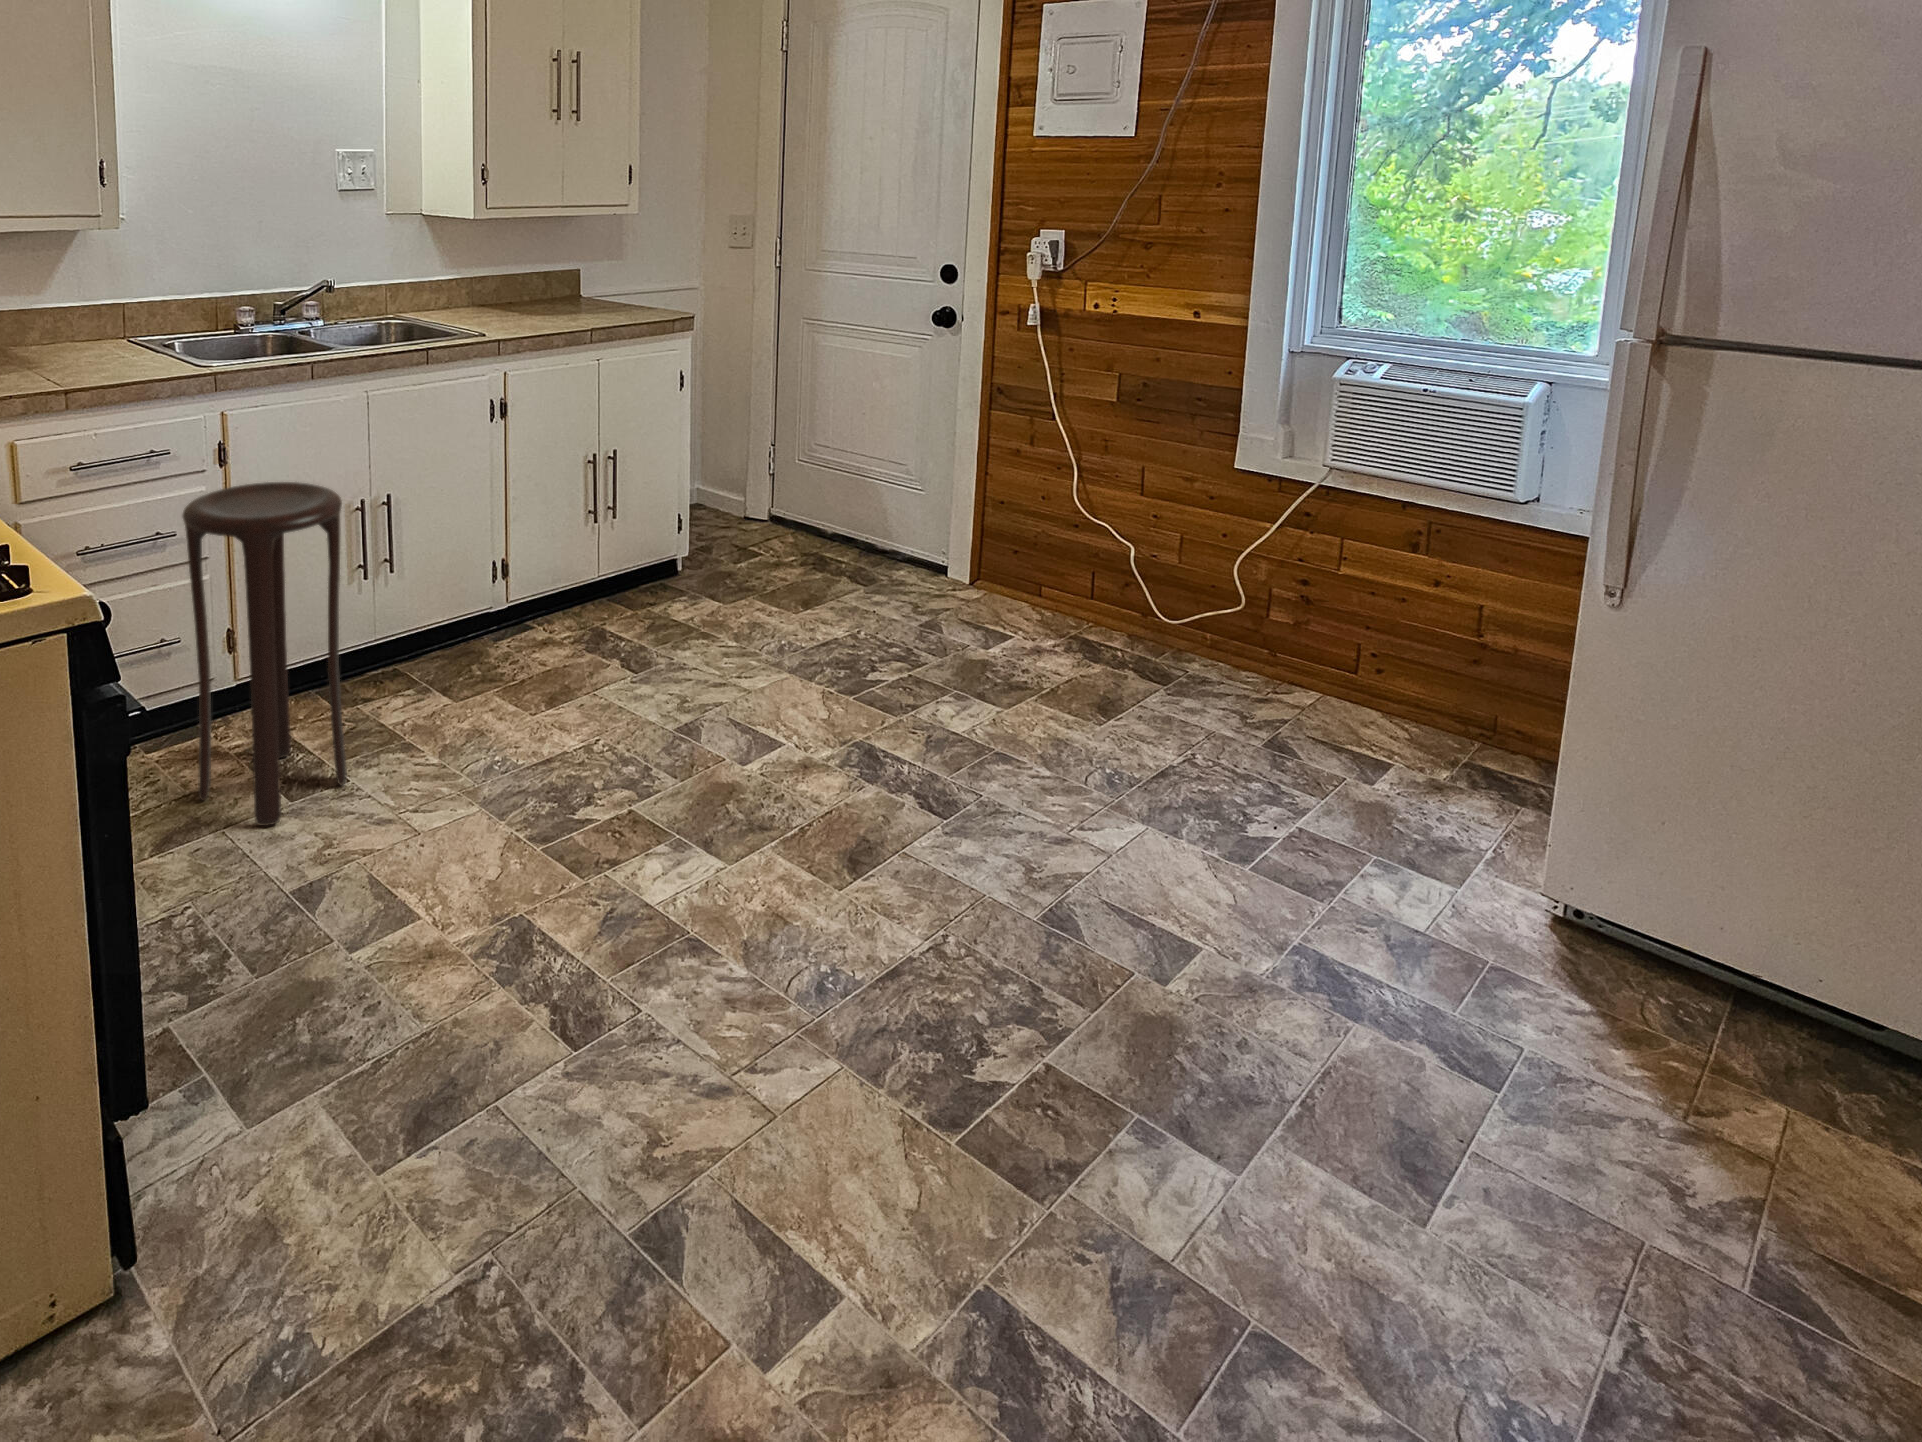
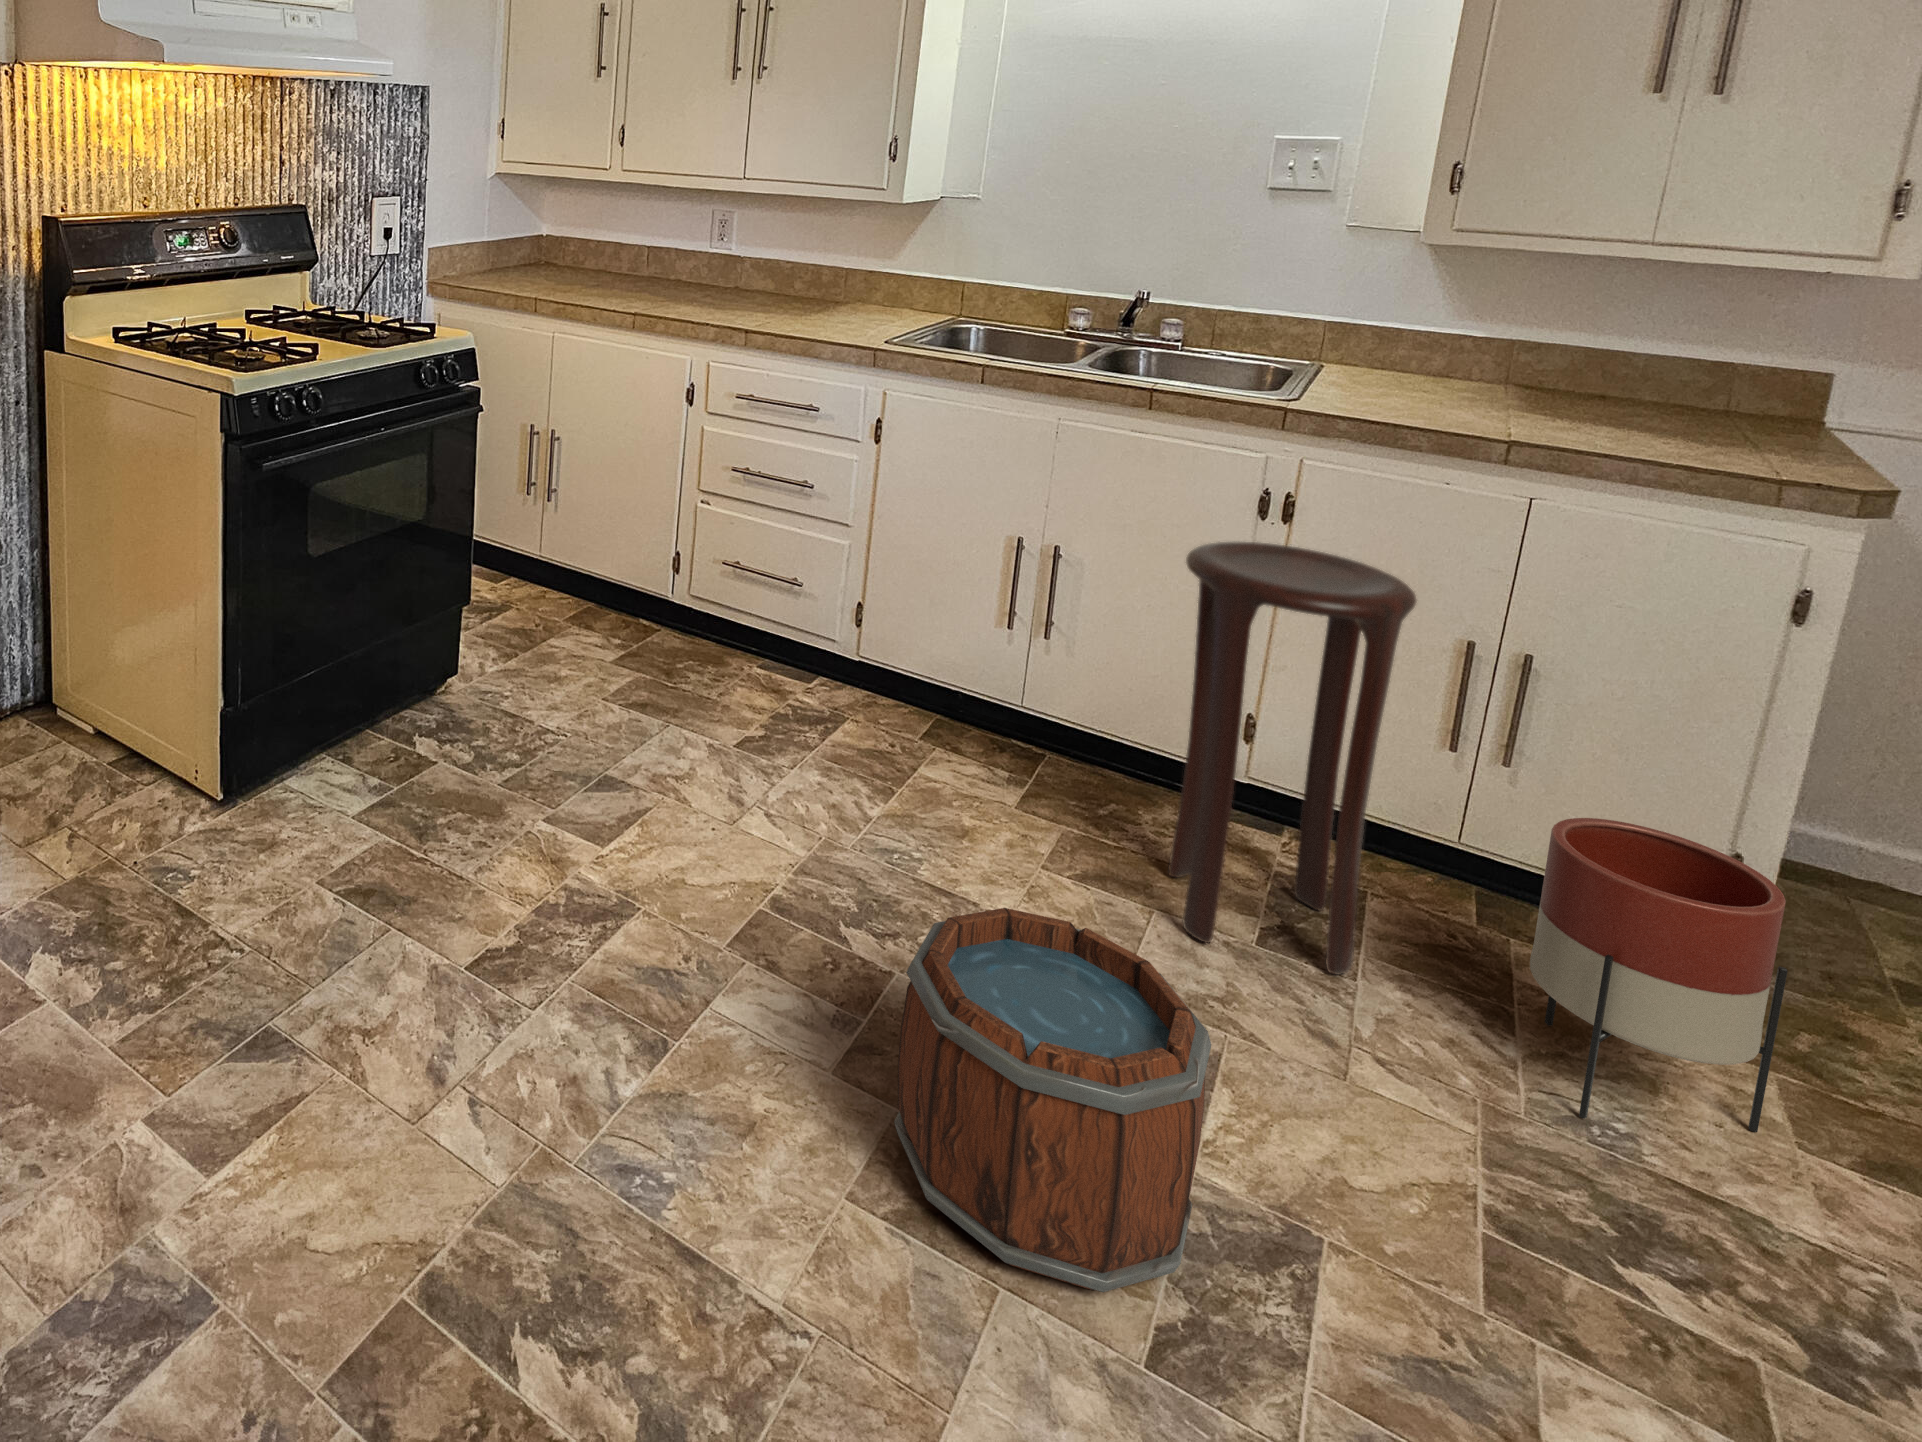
planter: none [423,578,528,765] -> present [1530,818,1788,1132]
bucket: none [305,814,531,1112] -> present [894,908,1211,1292]

